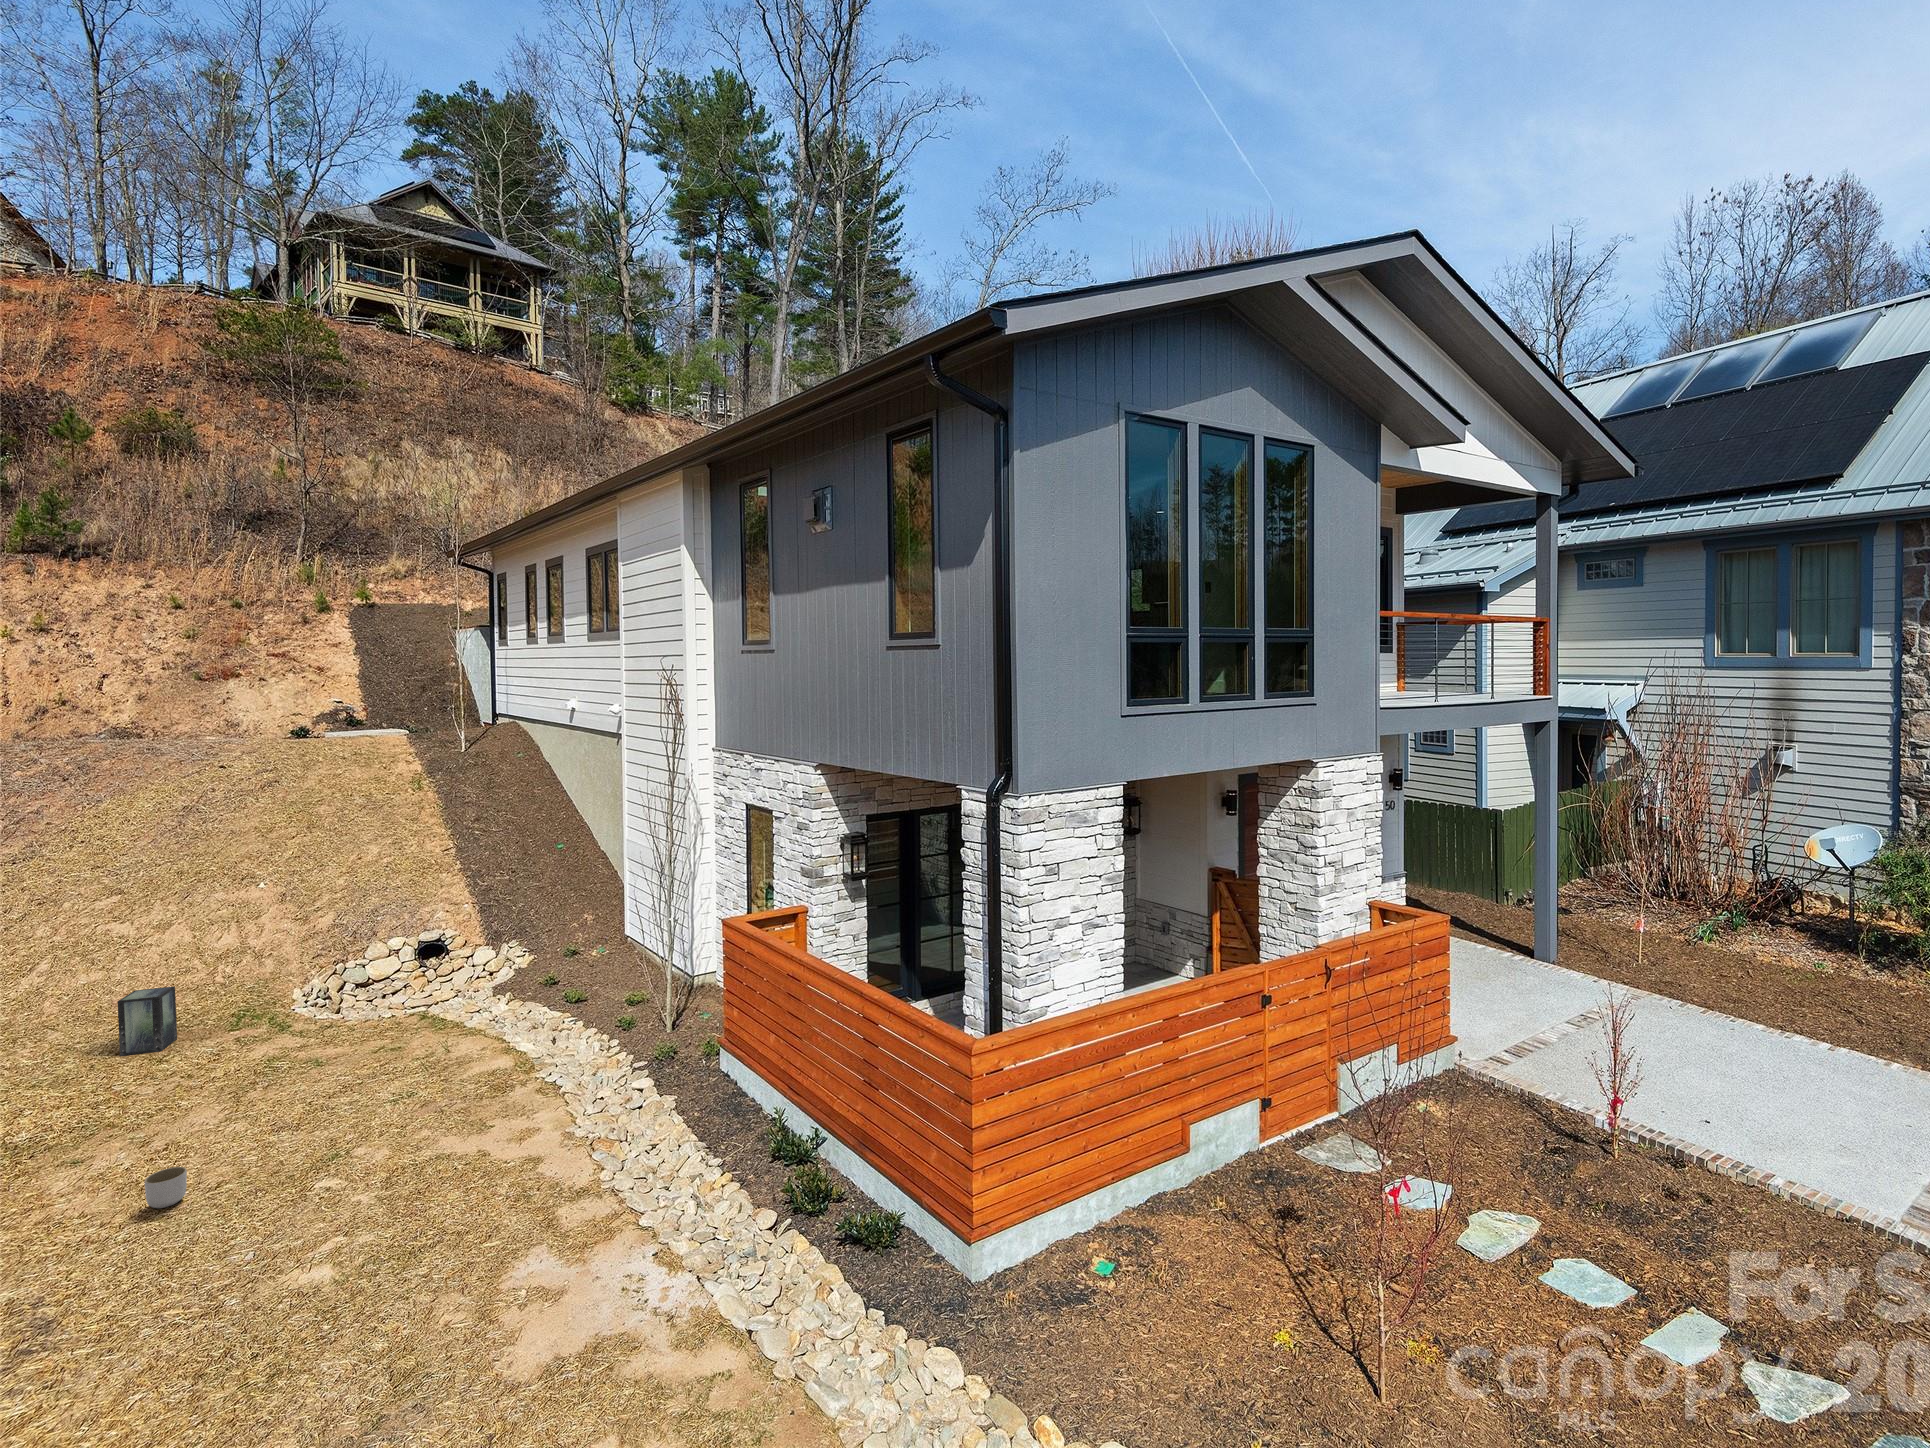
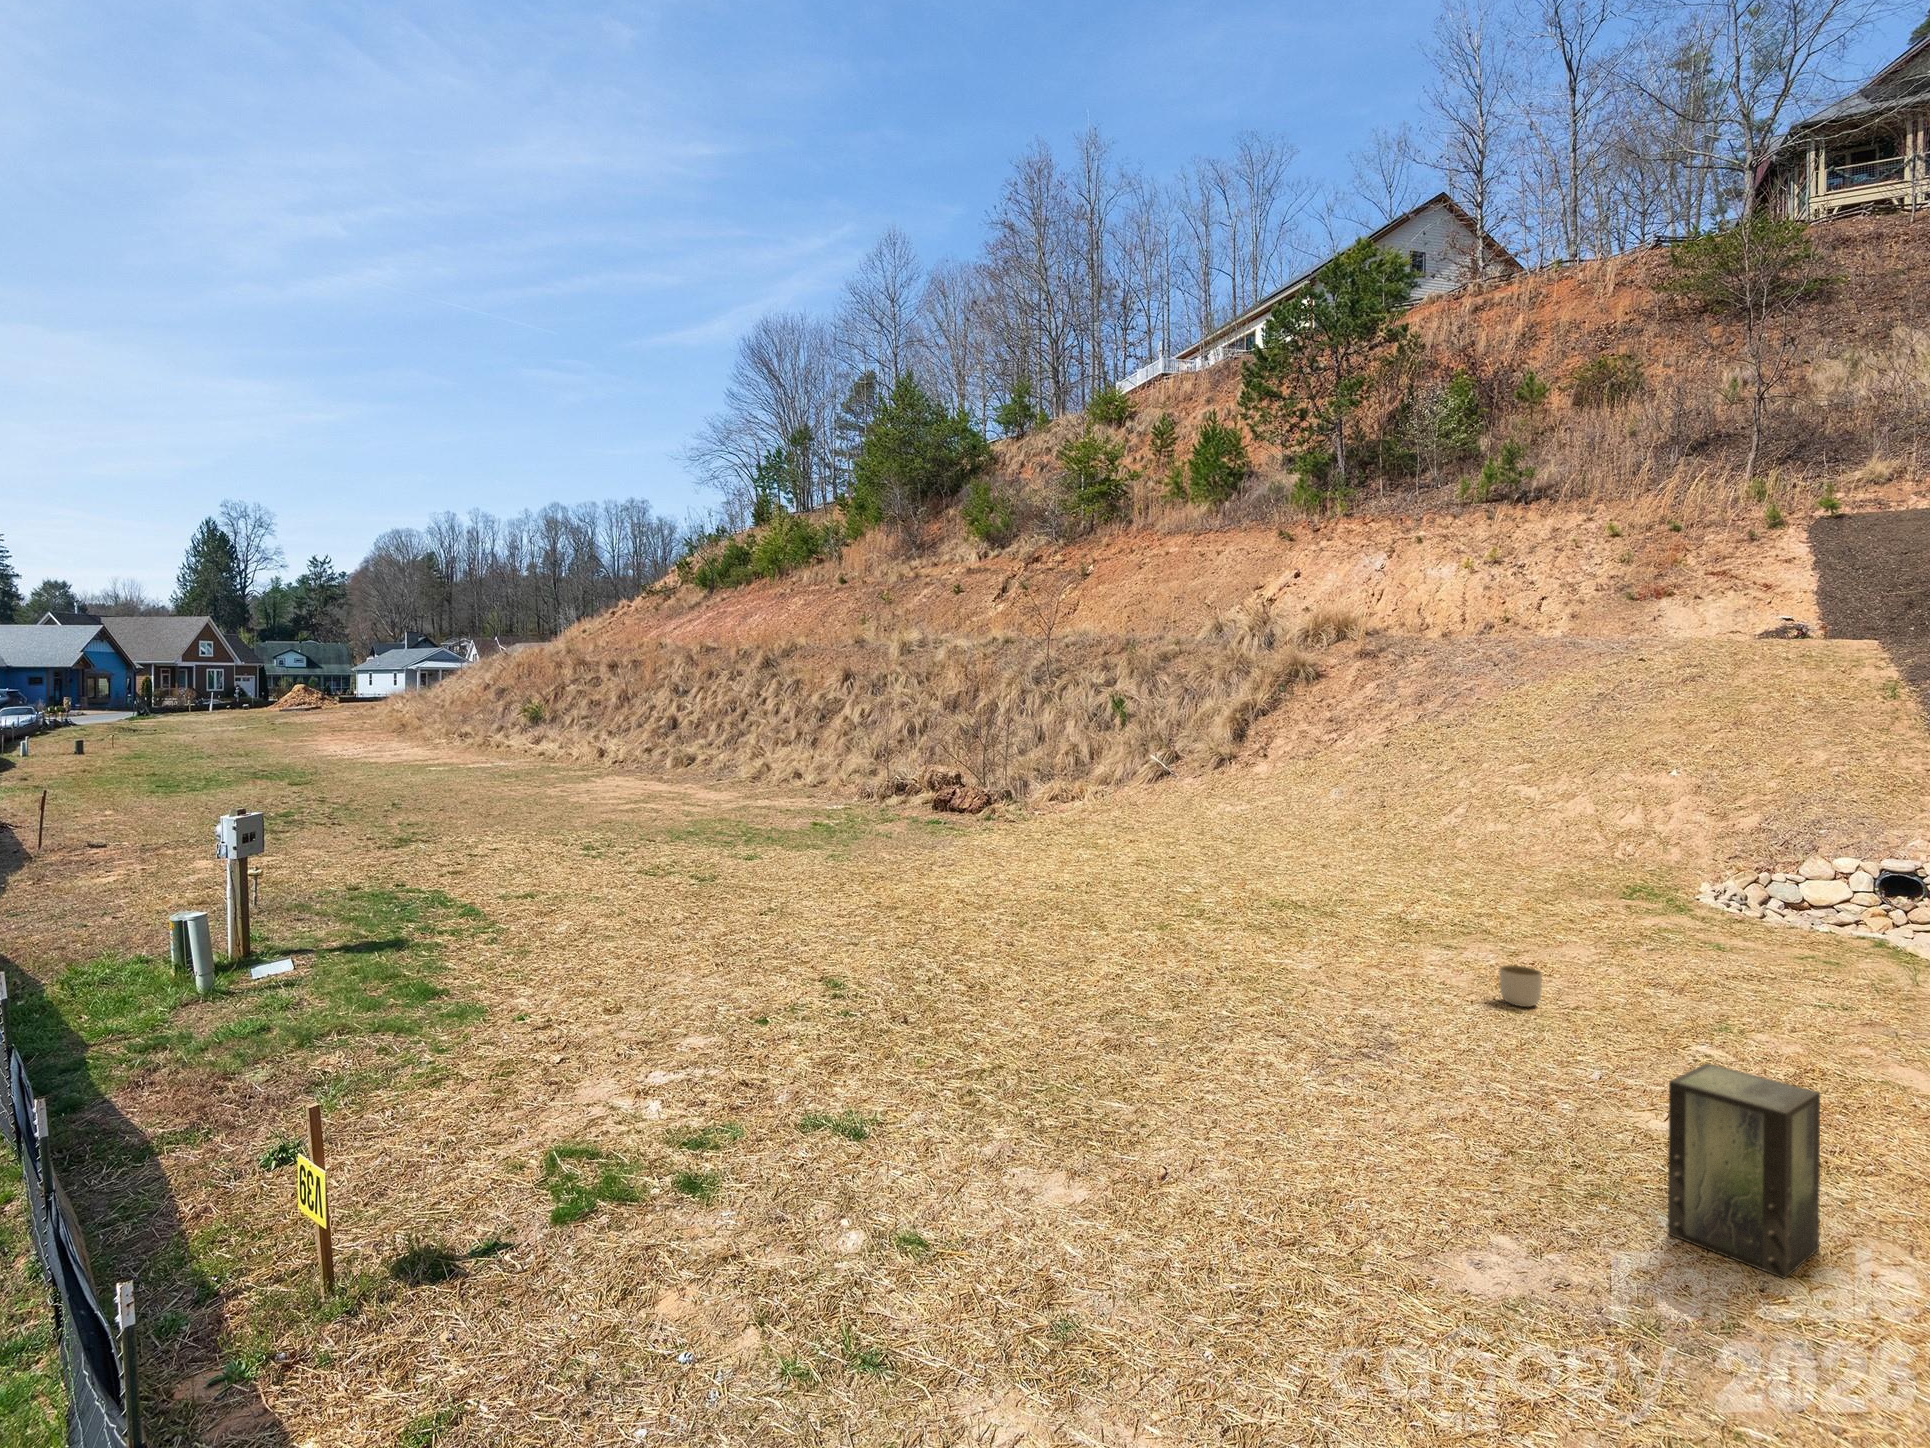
storage box: present [118,986,177,1056] -> present [1668,1063,1820,1279]

